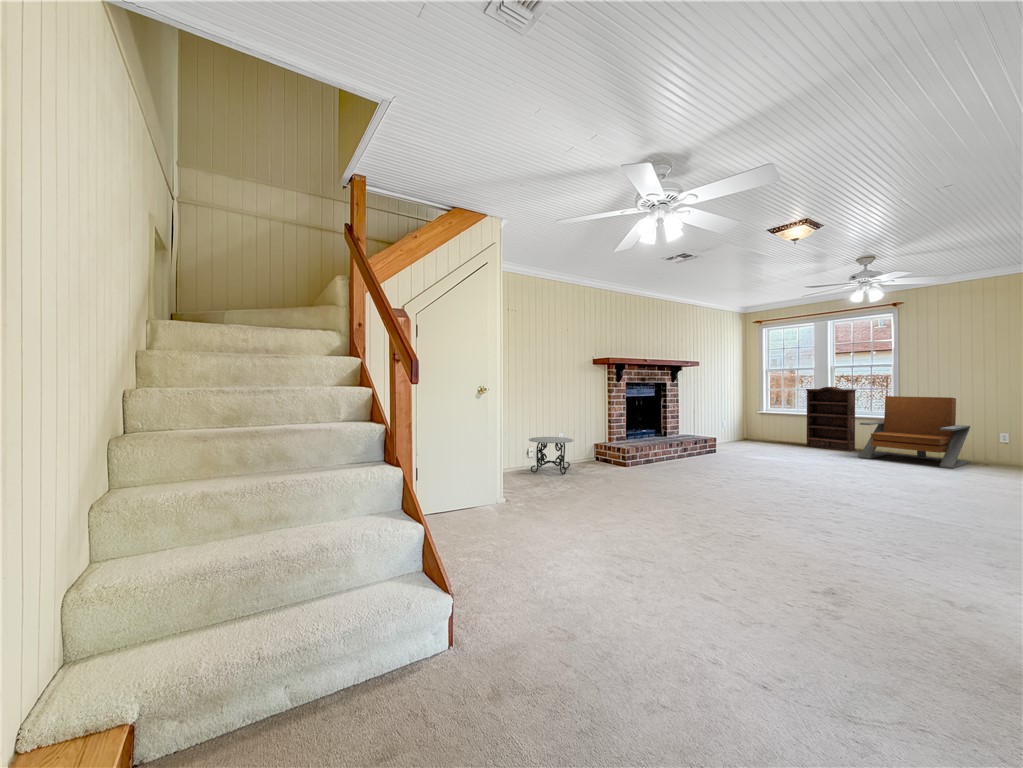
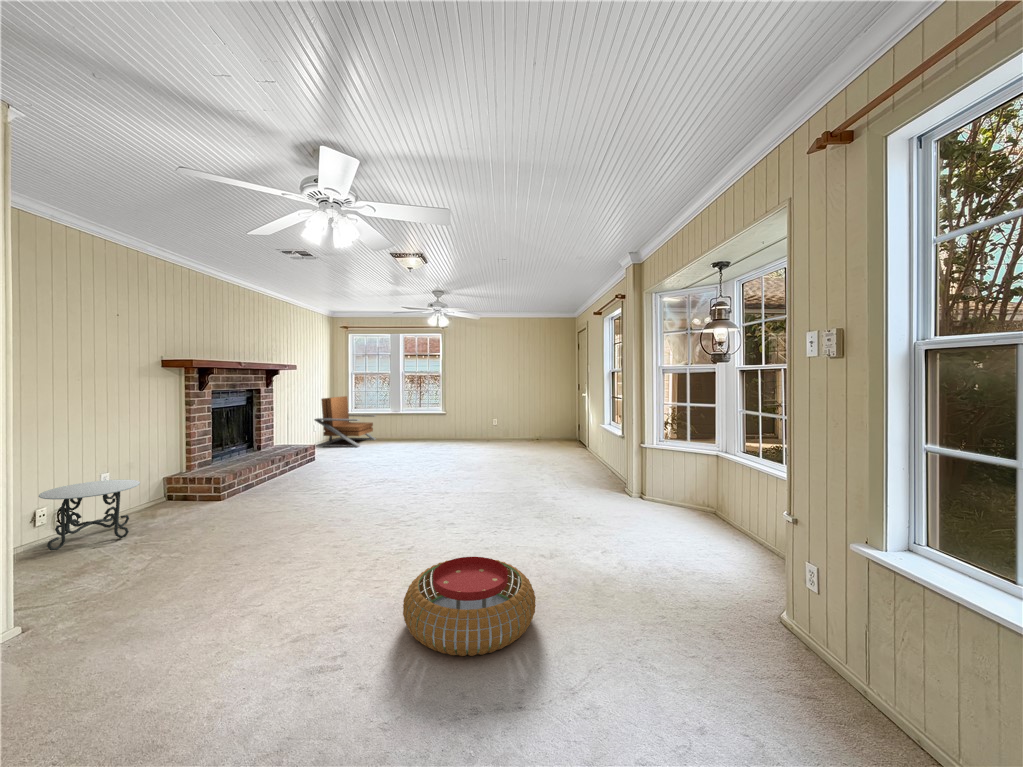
bookshelf: present [806,387,856,451] -> none [386,390,421,442]
lounge chair: present [859,396,970,469] -> present [315,396,376,447]
pouf: none [698,533,863,629] -> present [403,557,536,656]

